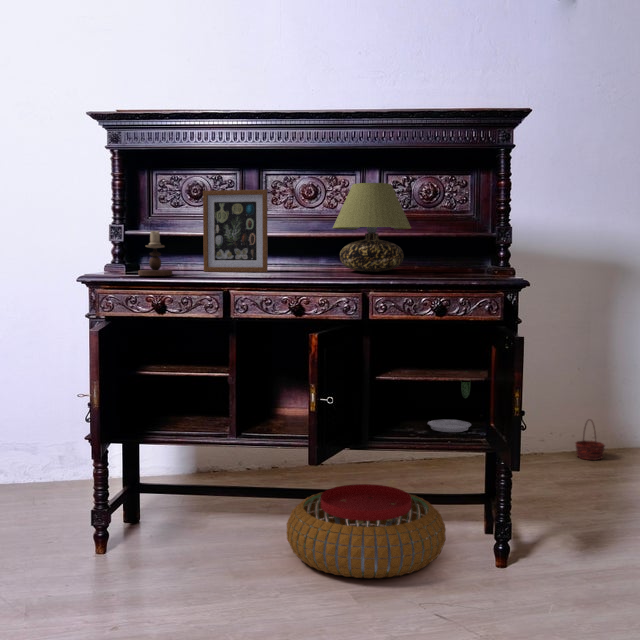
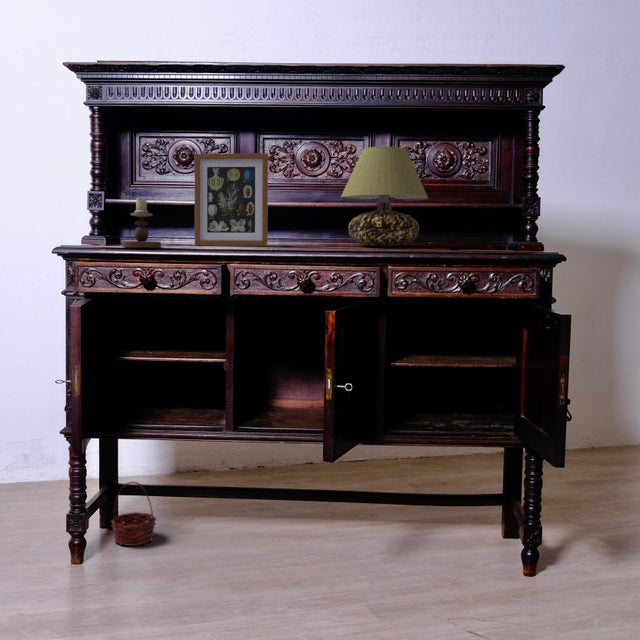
plate: present [428,371,472,432] -> none [445,357,494,424]
basket: present [576,422,605,460] -> present [111,482,156,546]
pouf: present [287,484,446,578] -> none [291,483,470,588]

